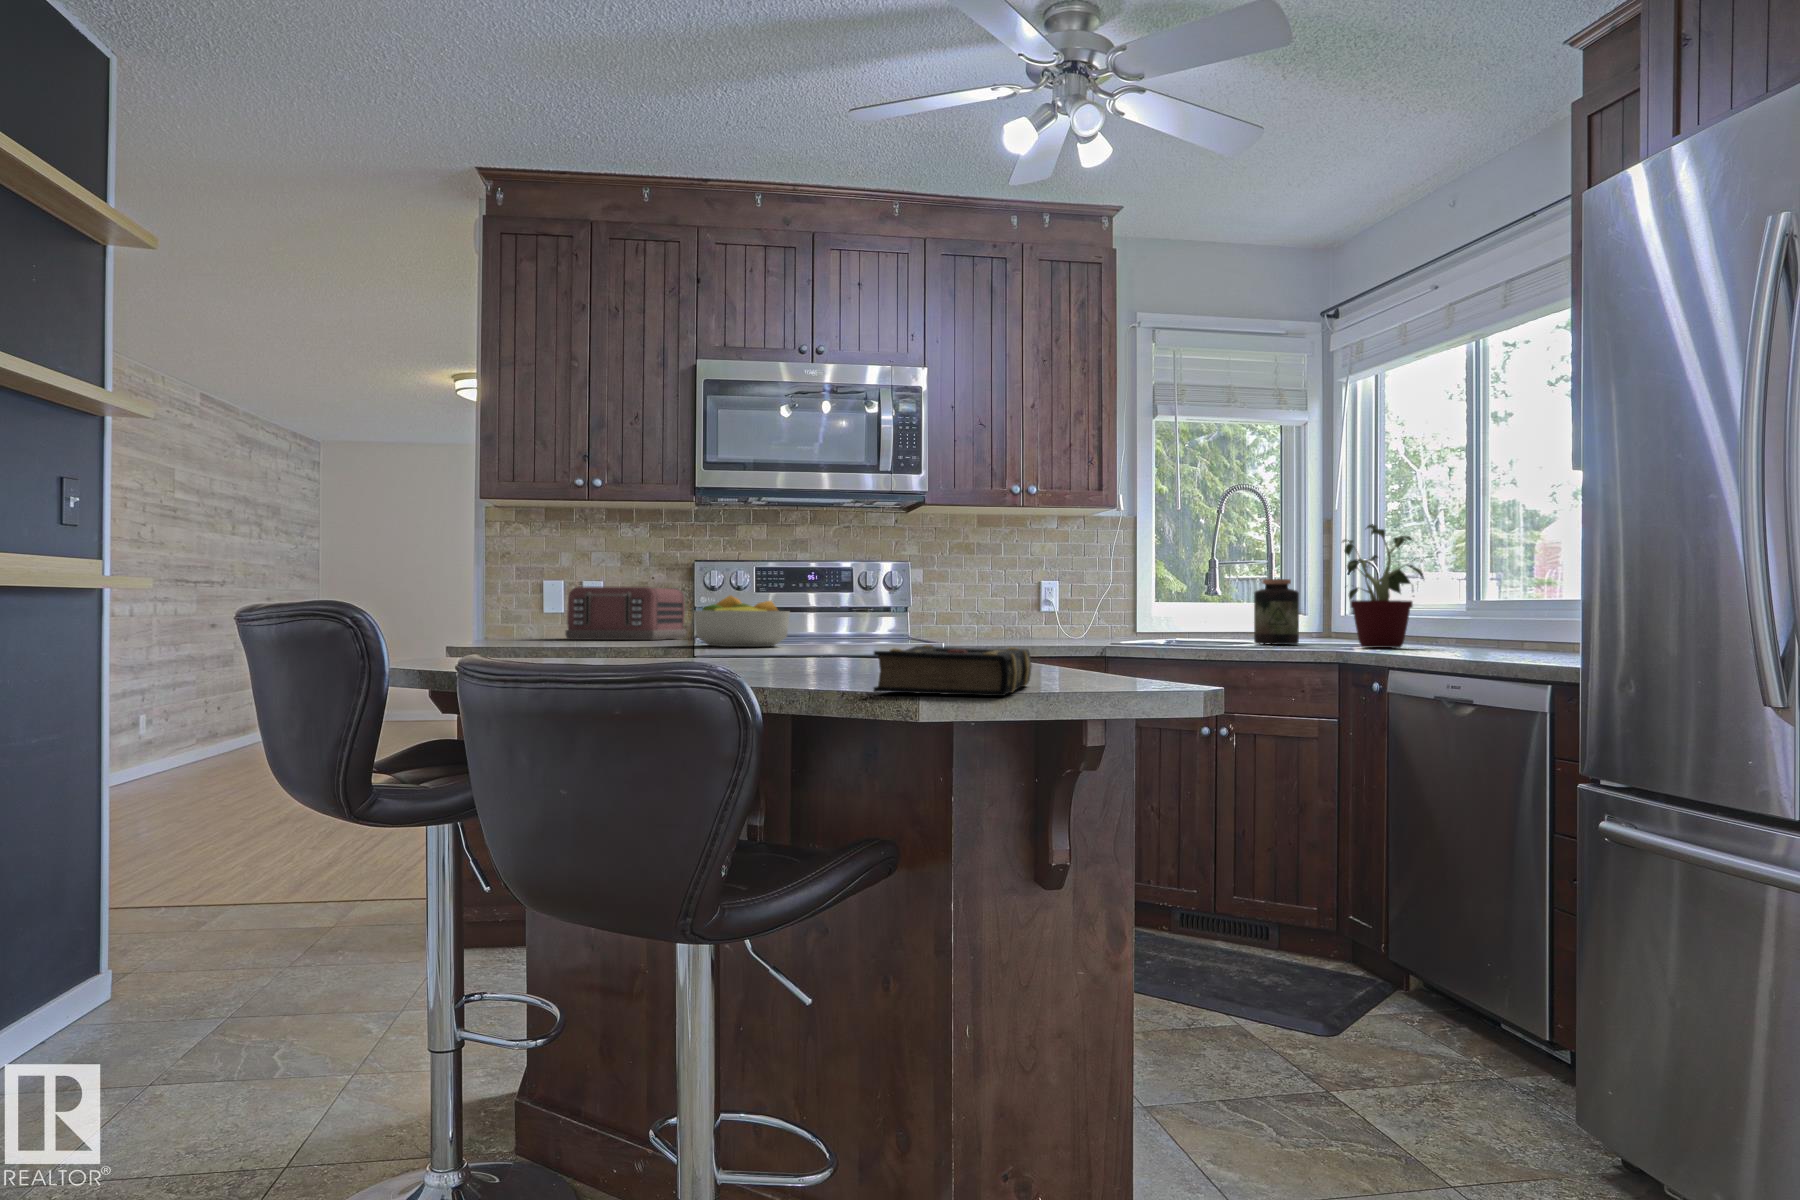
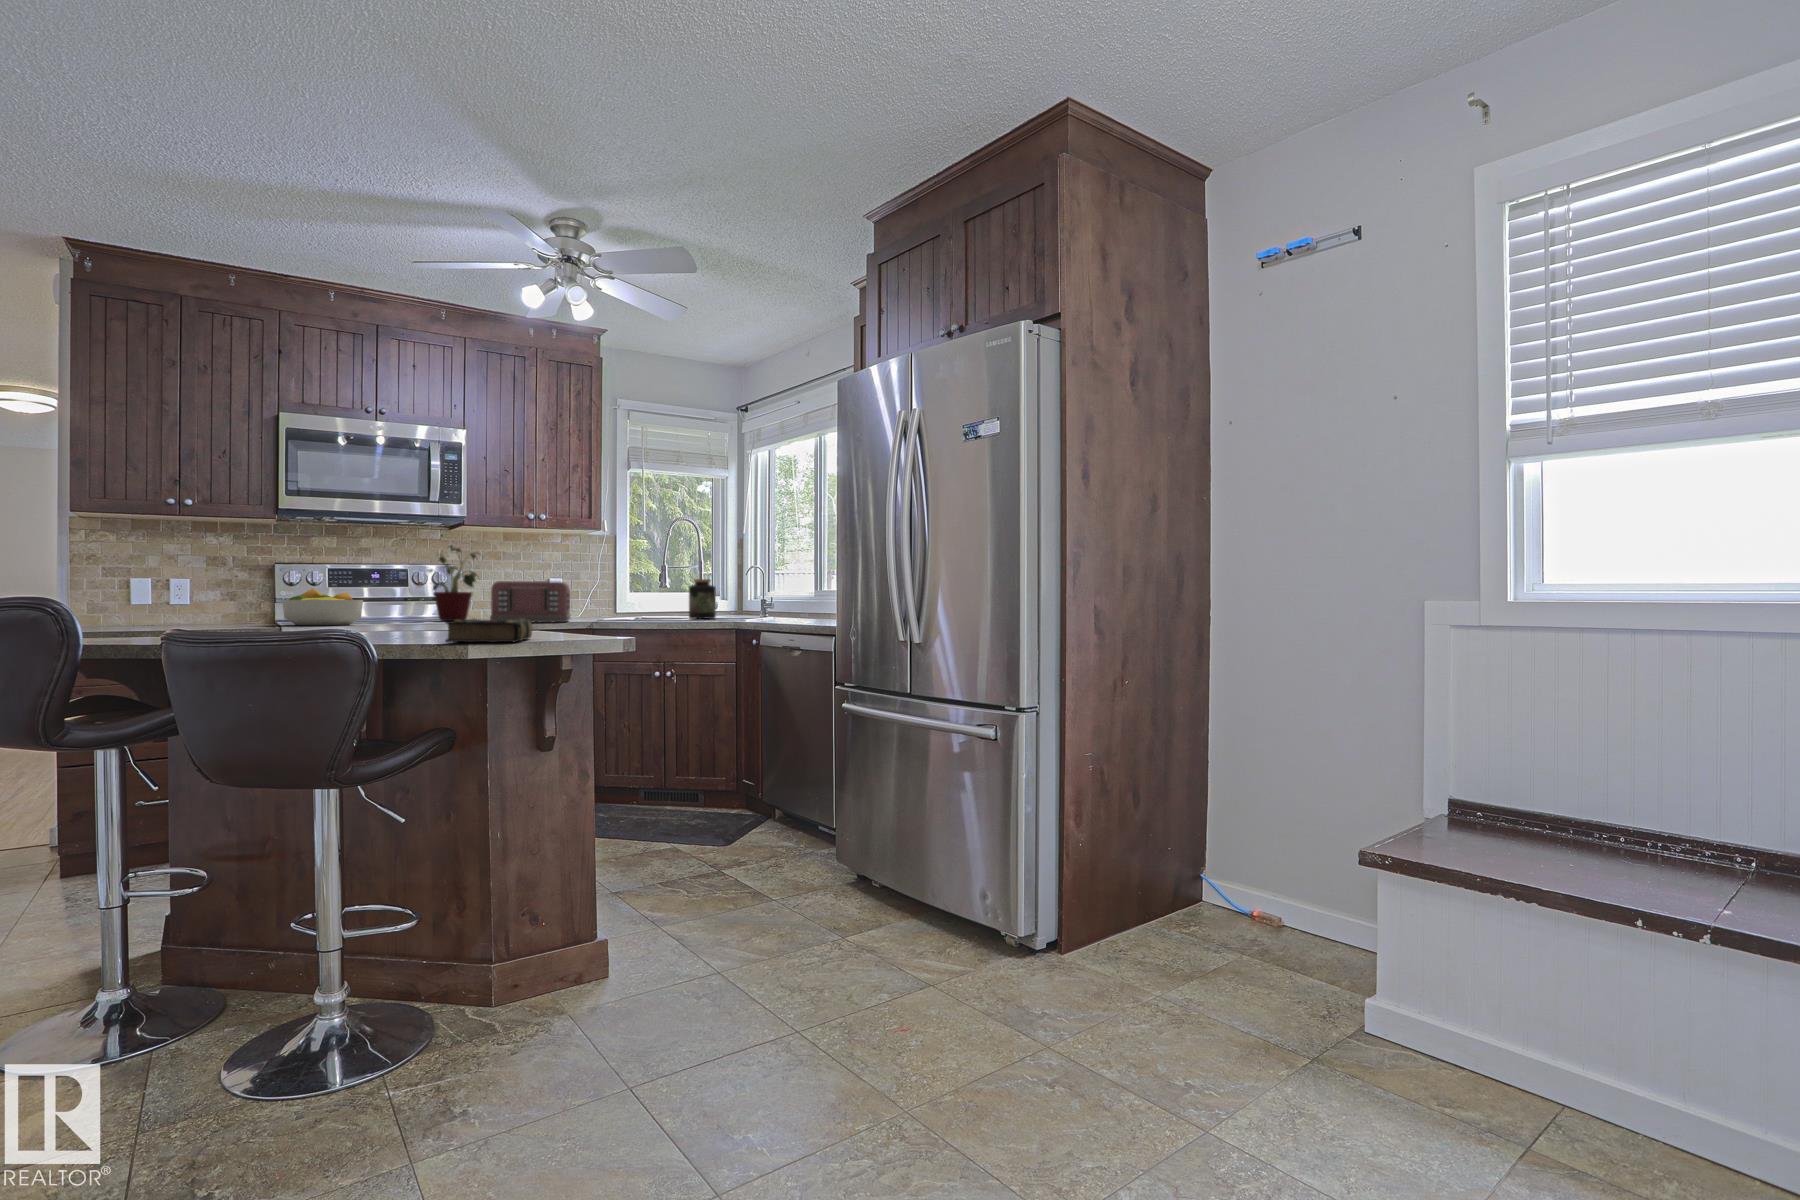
potted plant: present [1342,524,1424,648] -> present [429,545,476,621]
toaster: present [565,586,686,640] -> present [490,581,570,622]

